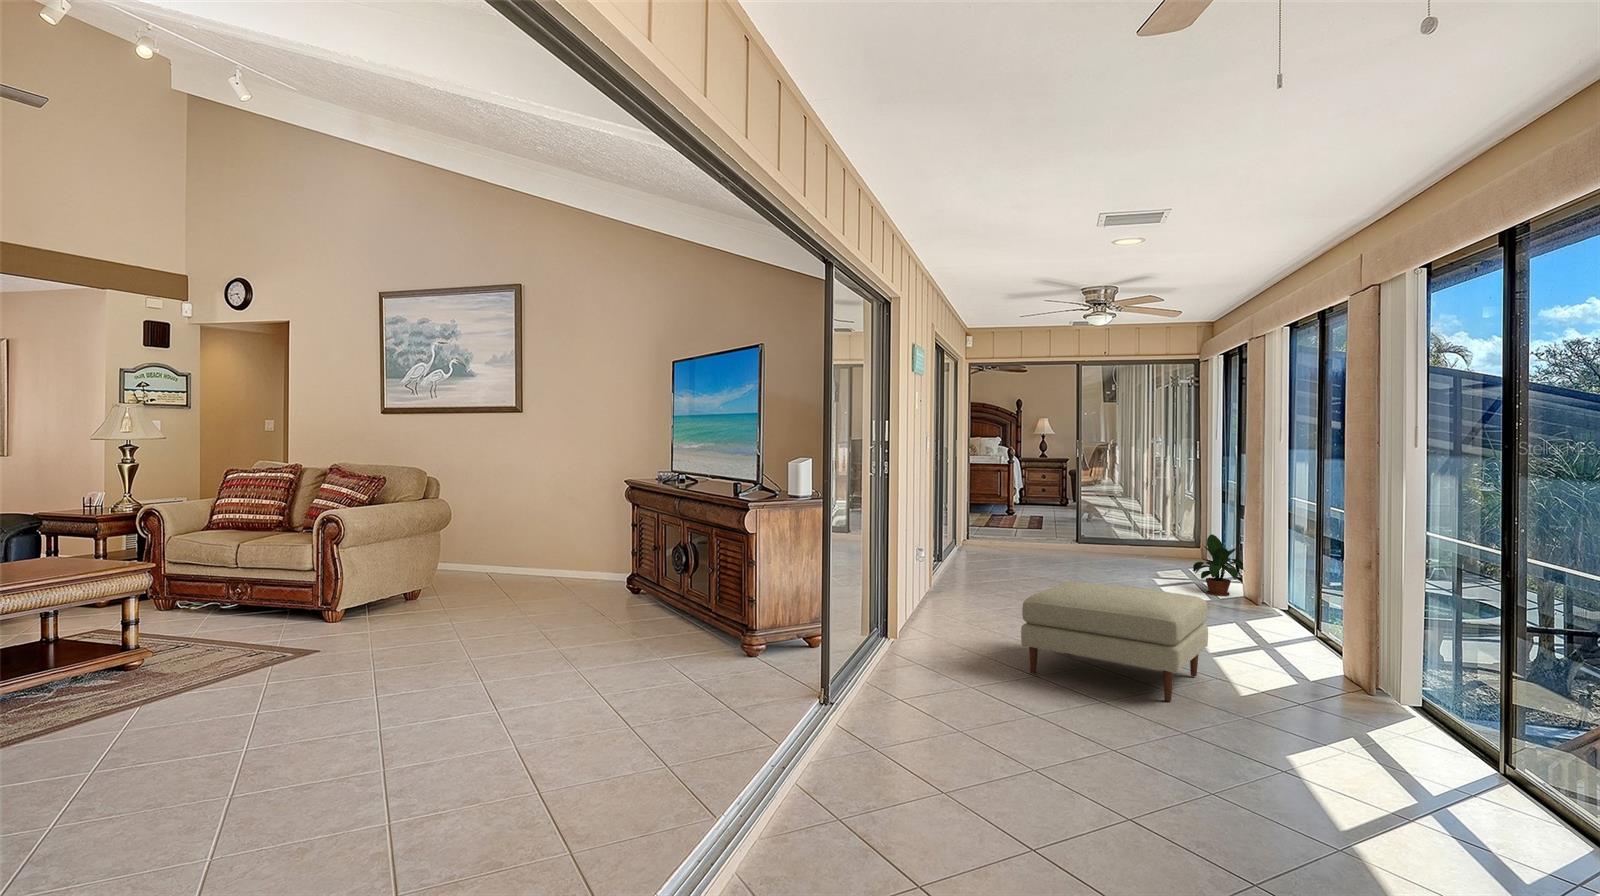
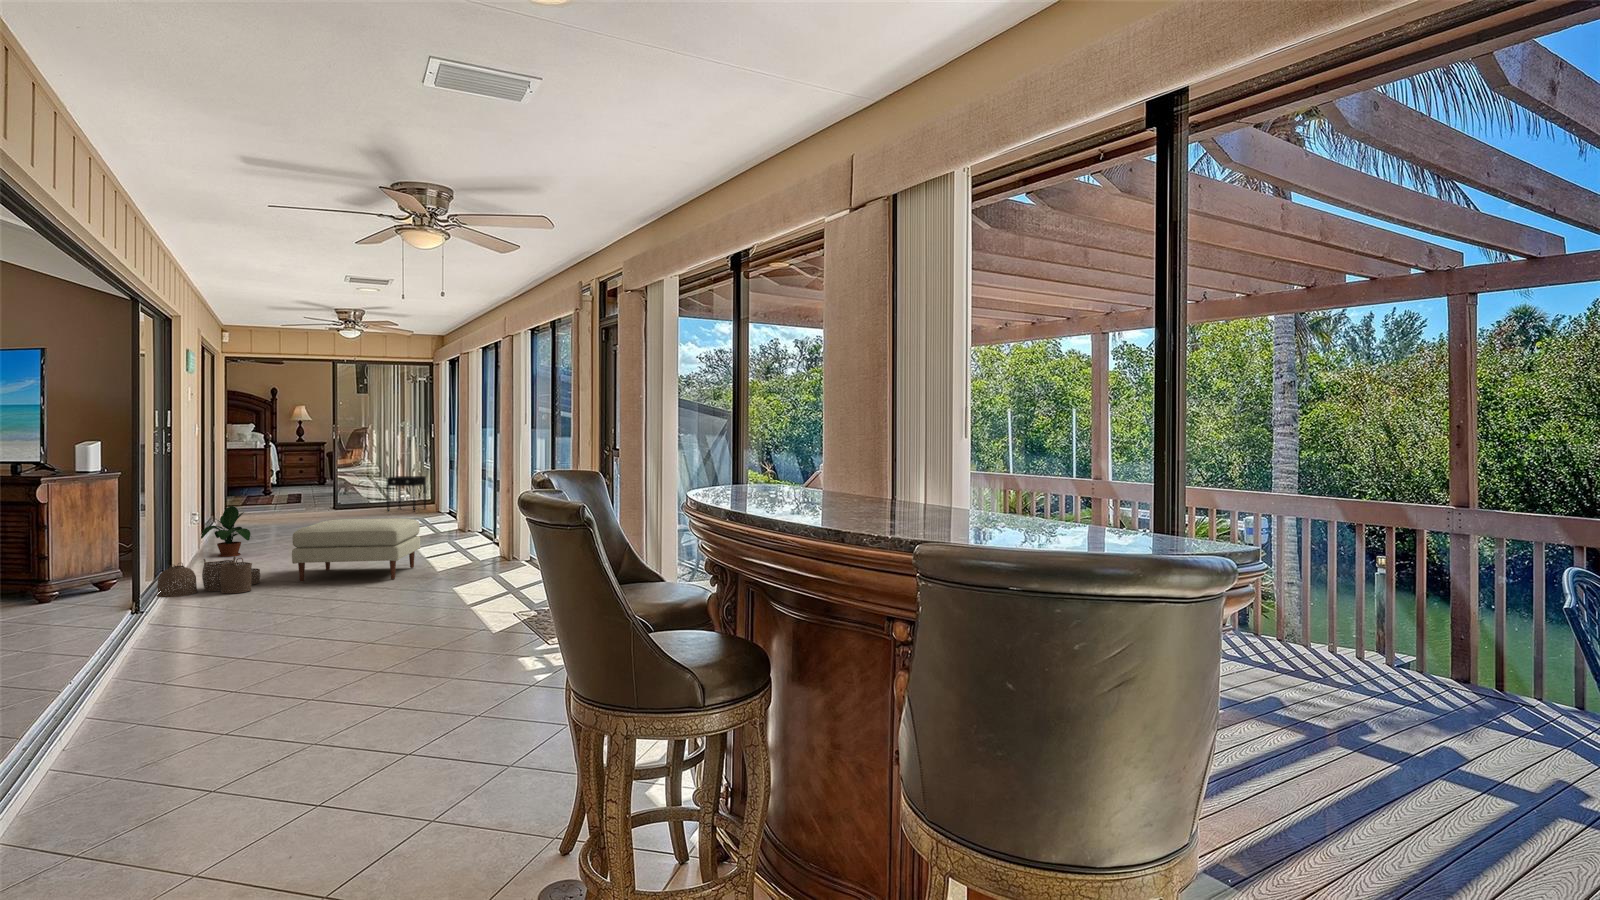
side table: none [1135,504,1186,552] -> present [386,476,426,511]
potted plant: present [1193,534,1244,596] -> present [201,506,251,557]
woven basket: none [863,623,981,684] -> present [157,557,260,597]

